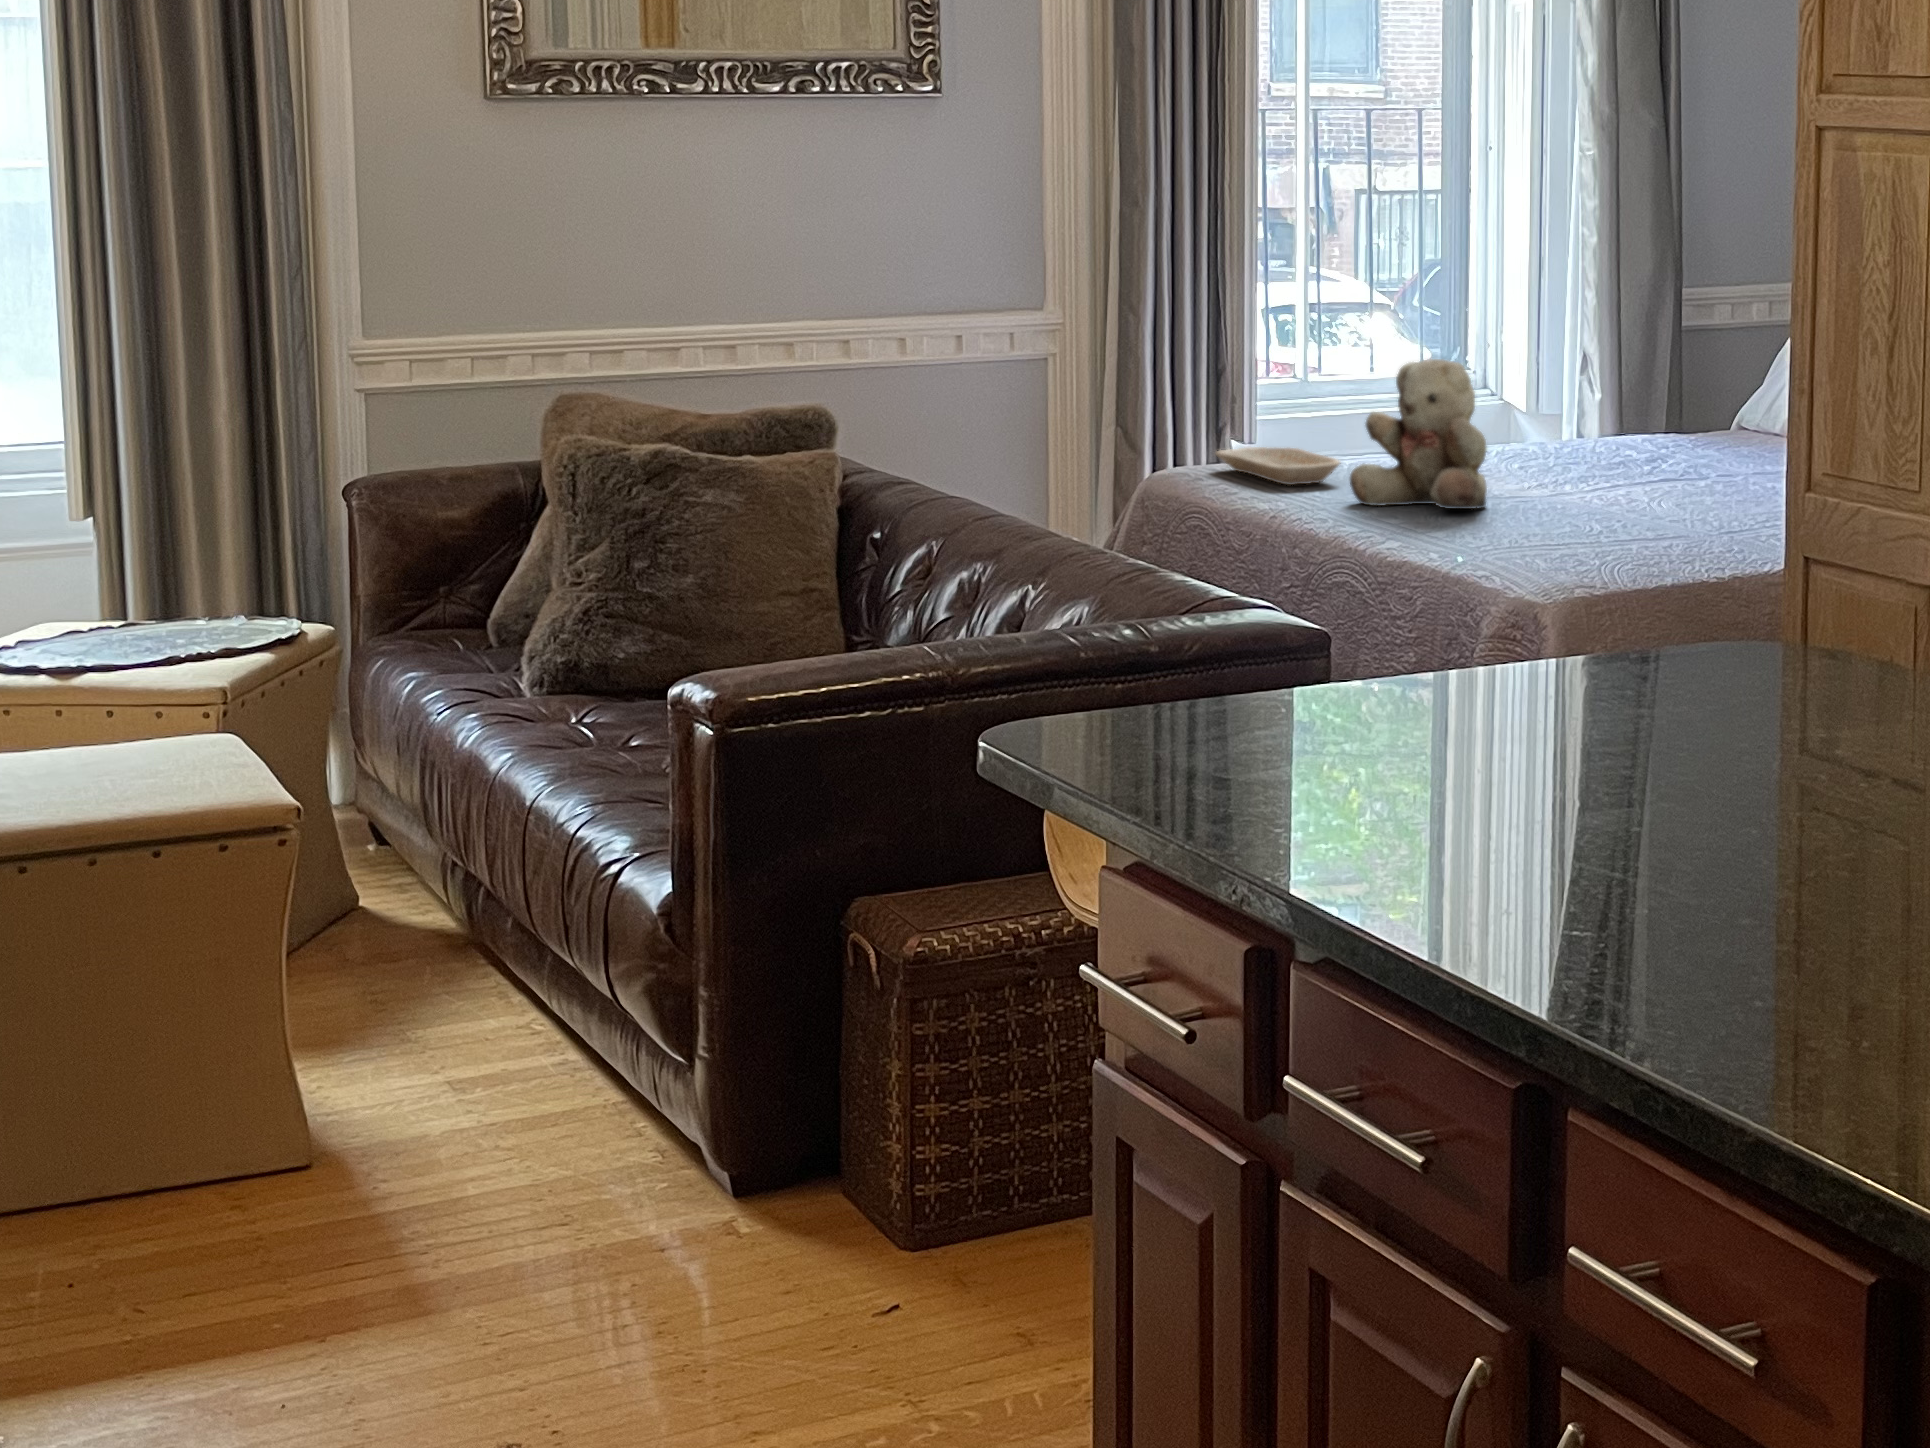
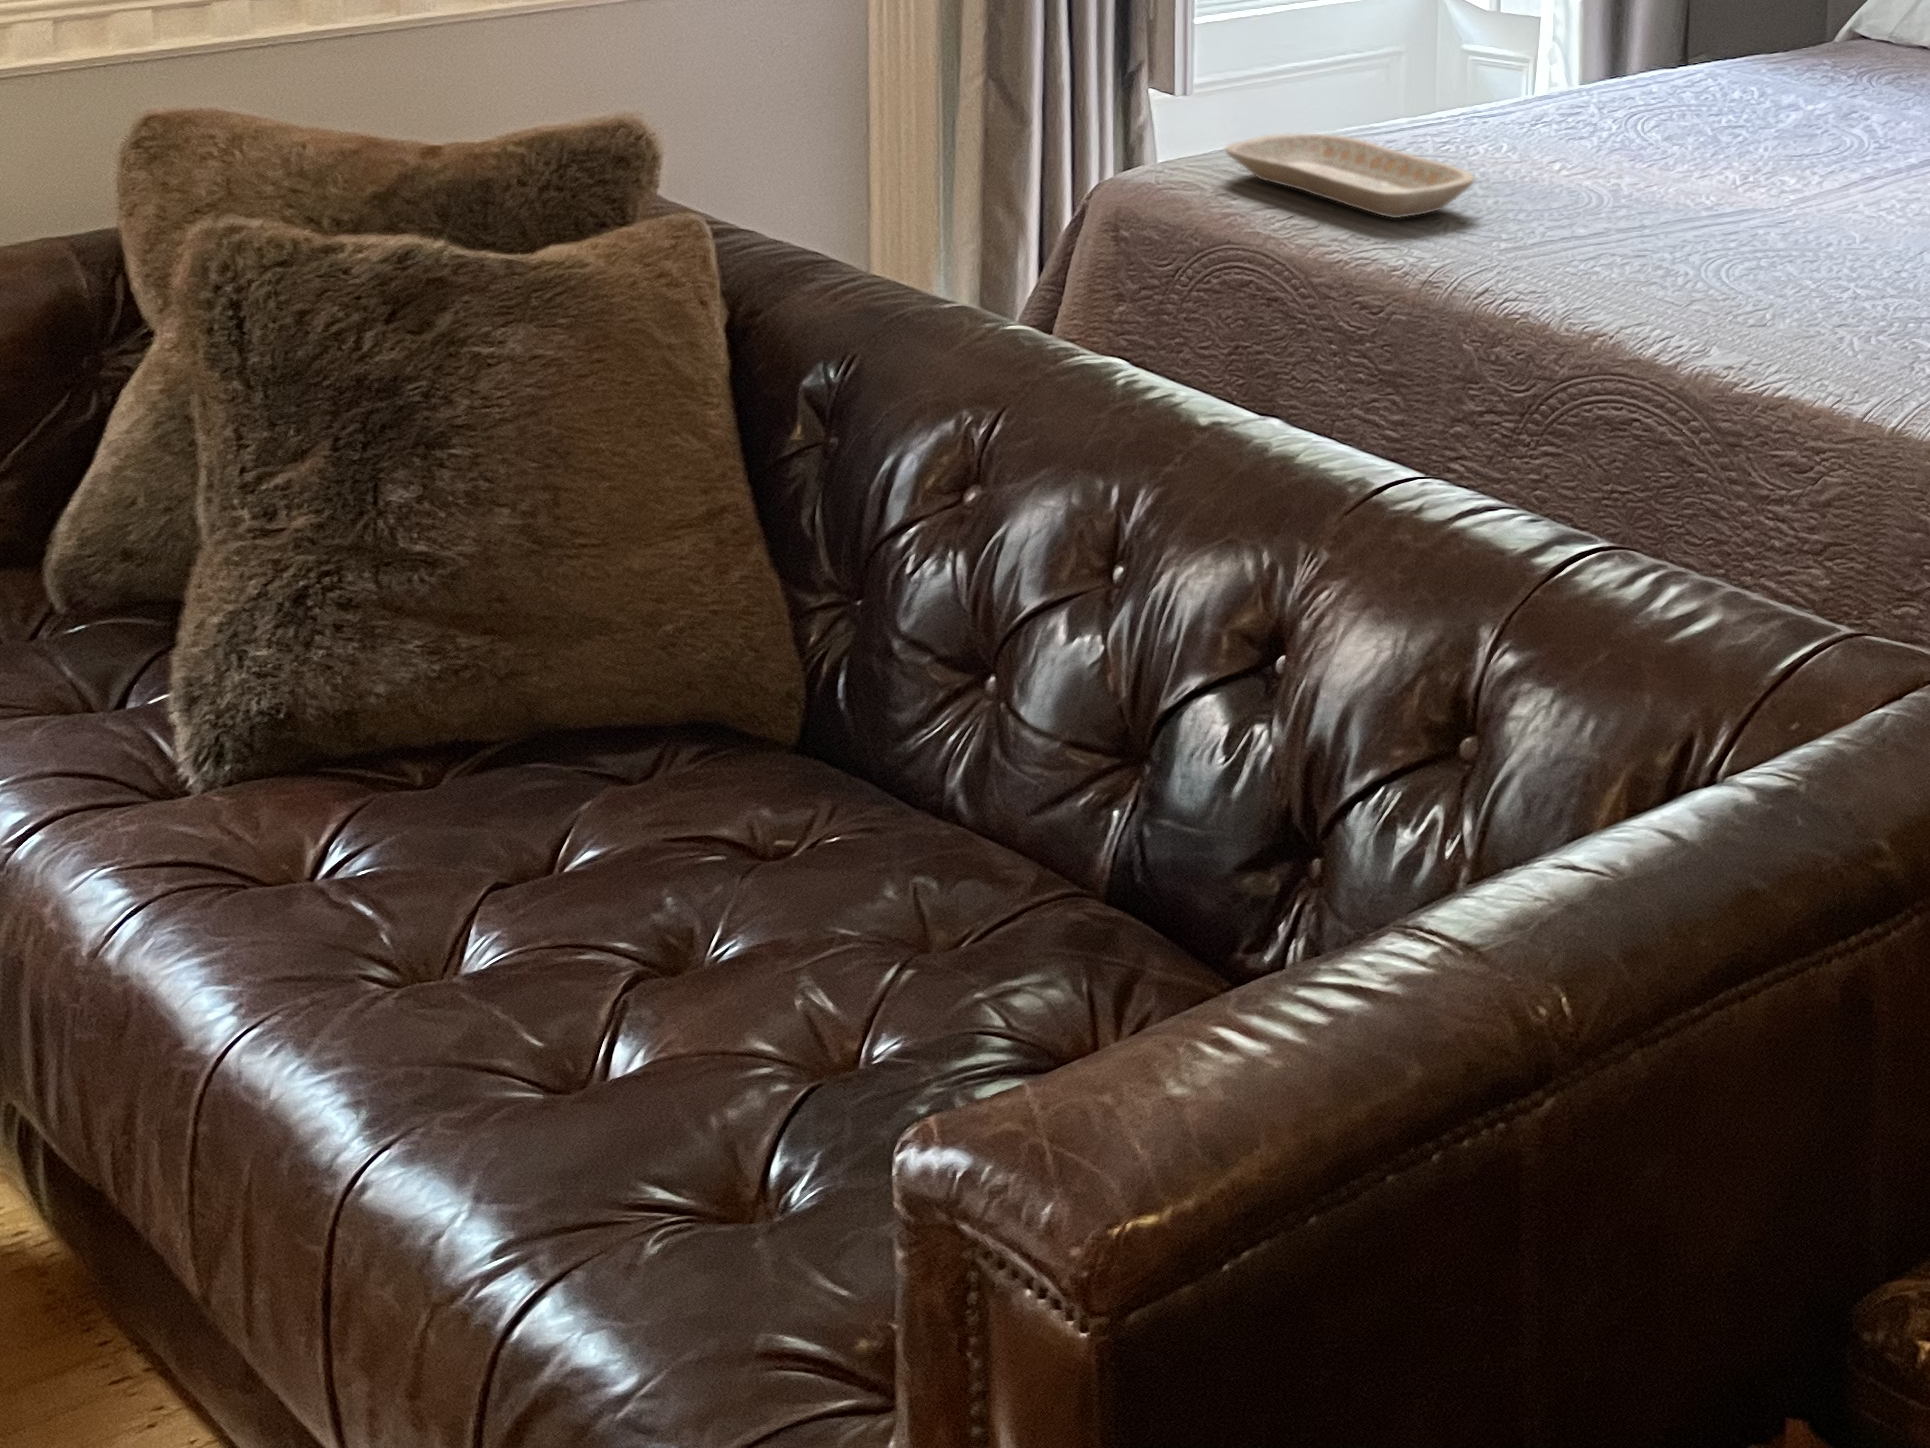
teddy bear: present [1350,359,1487,509] -> none [1555,23,1823,282]

